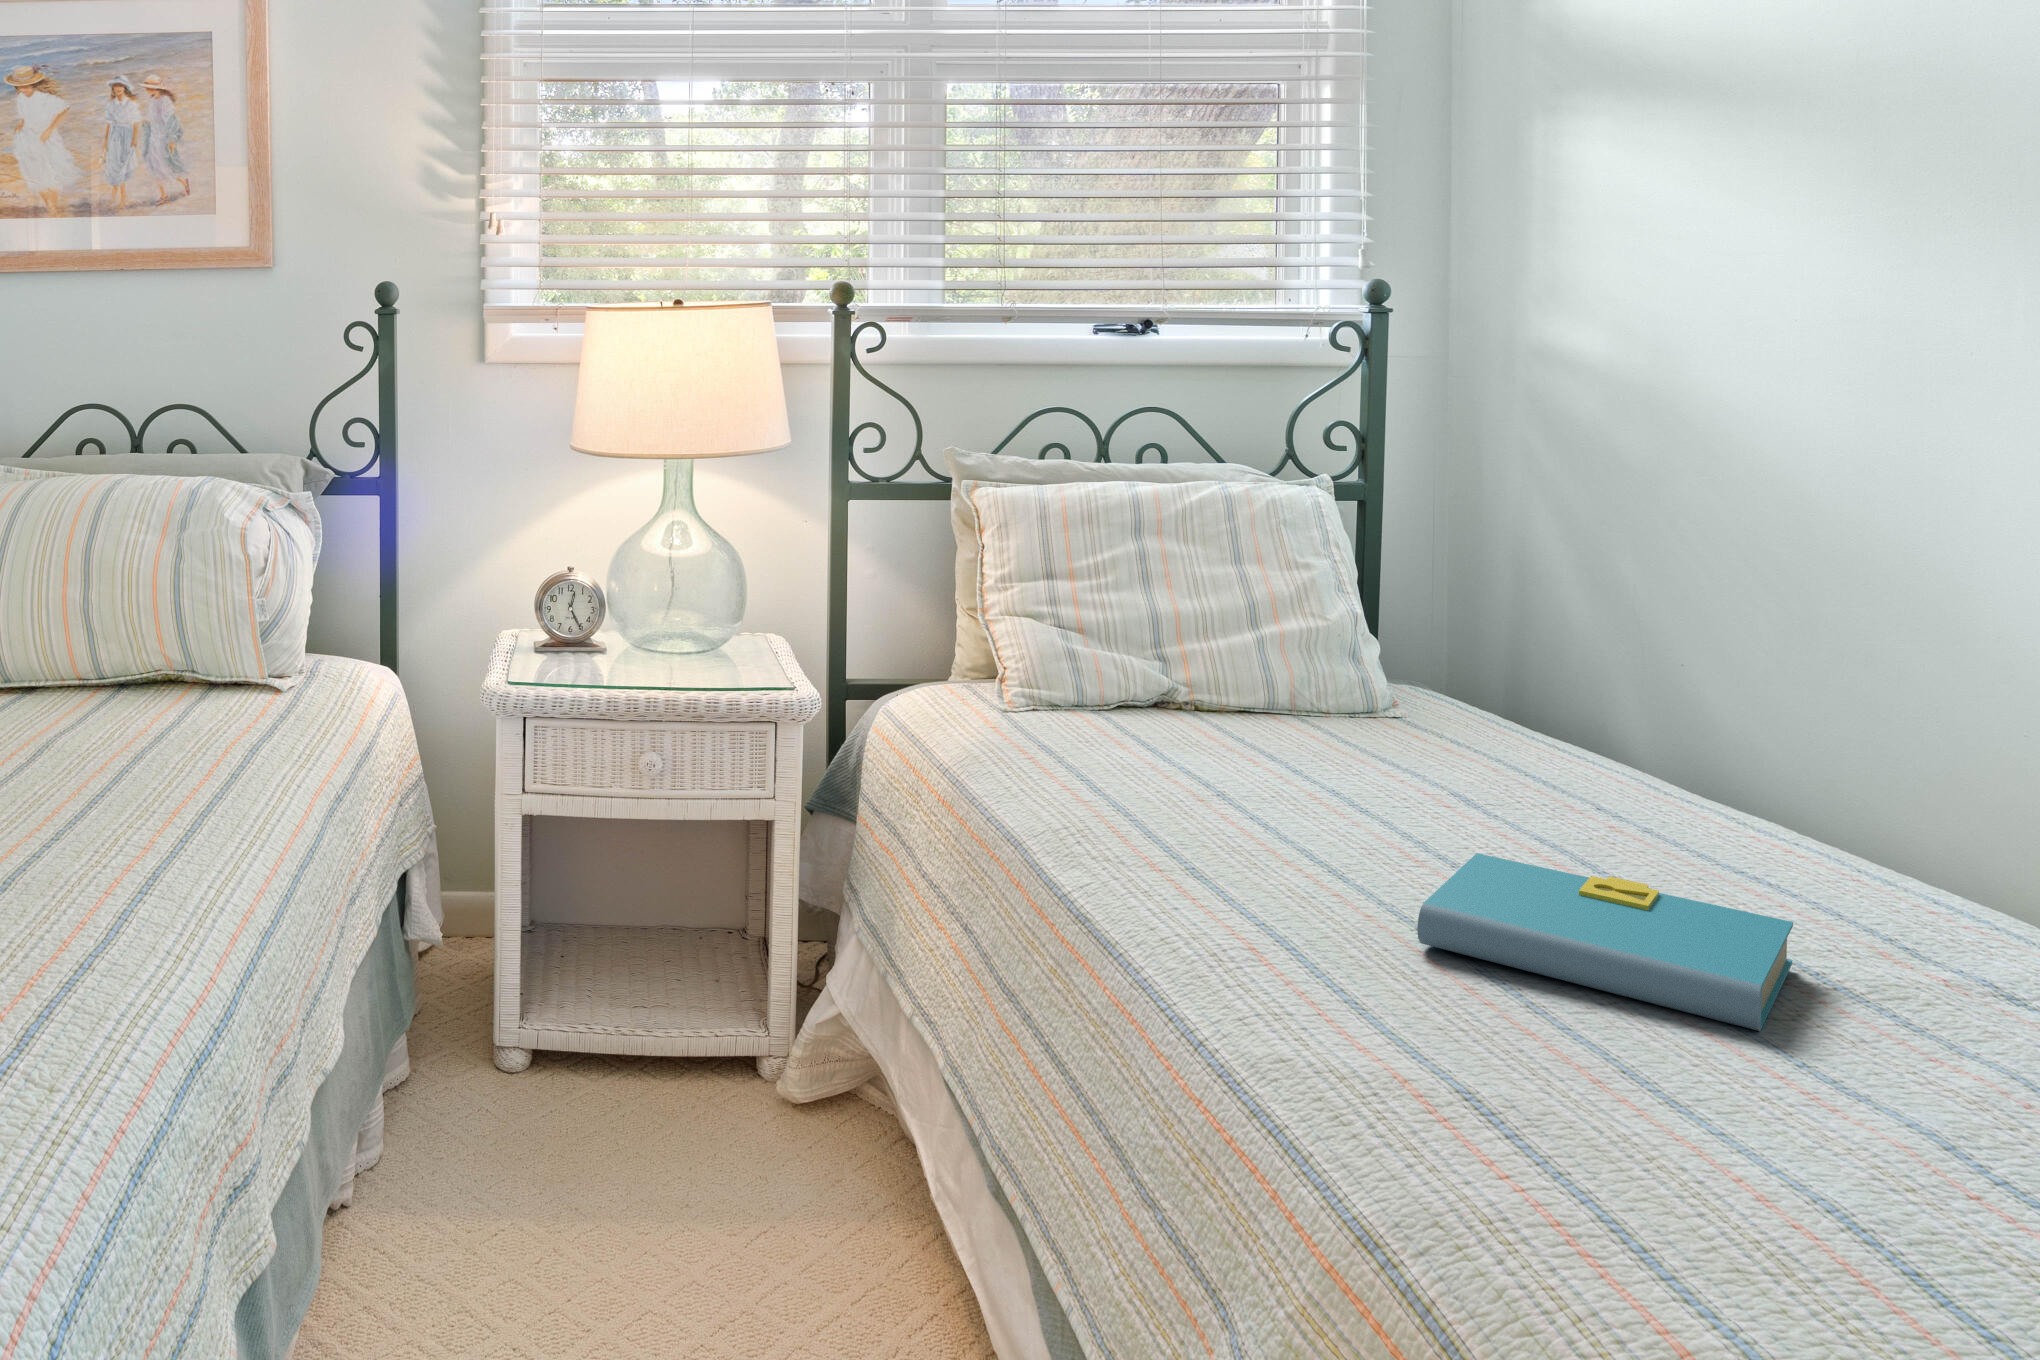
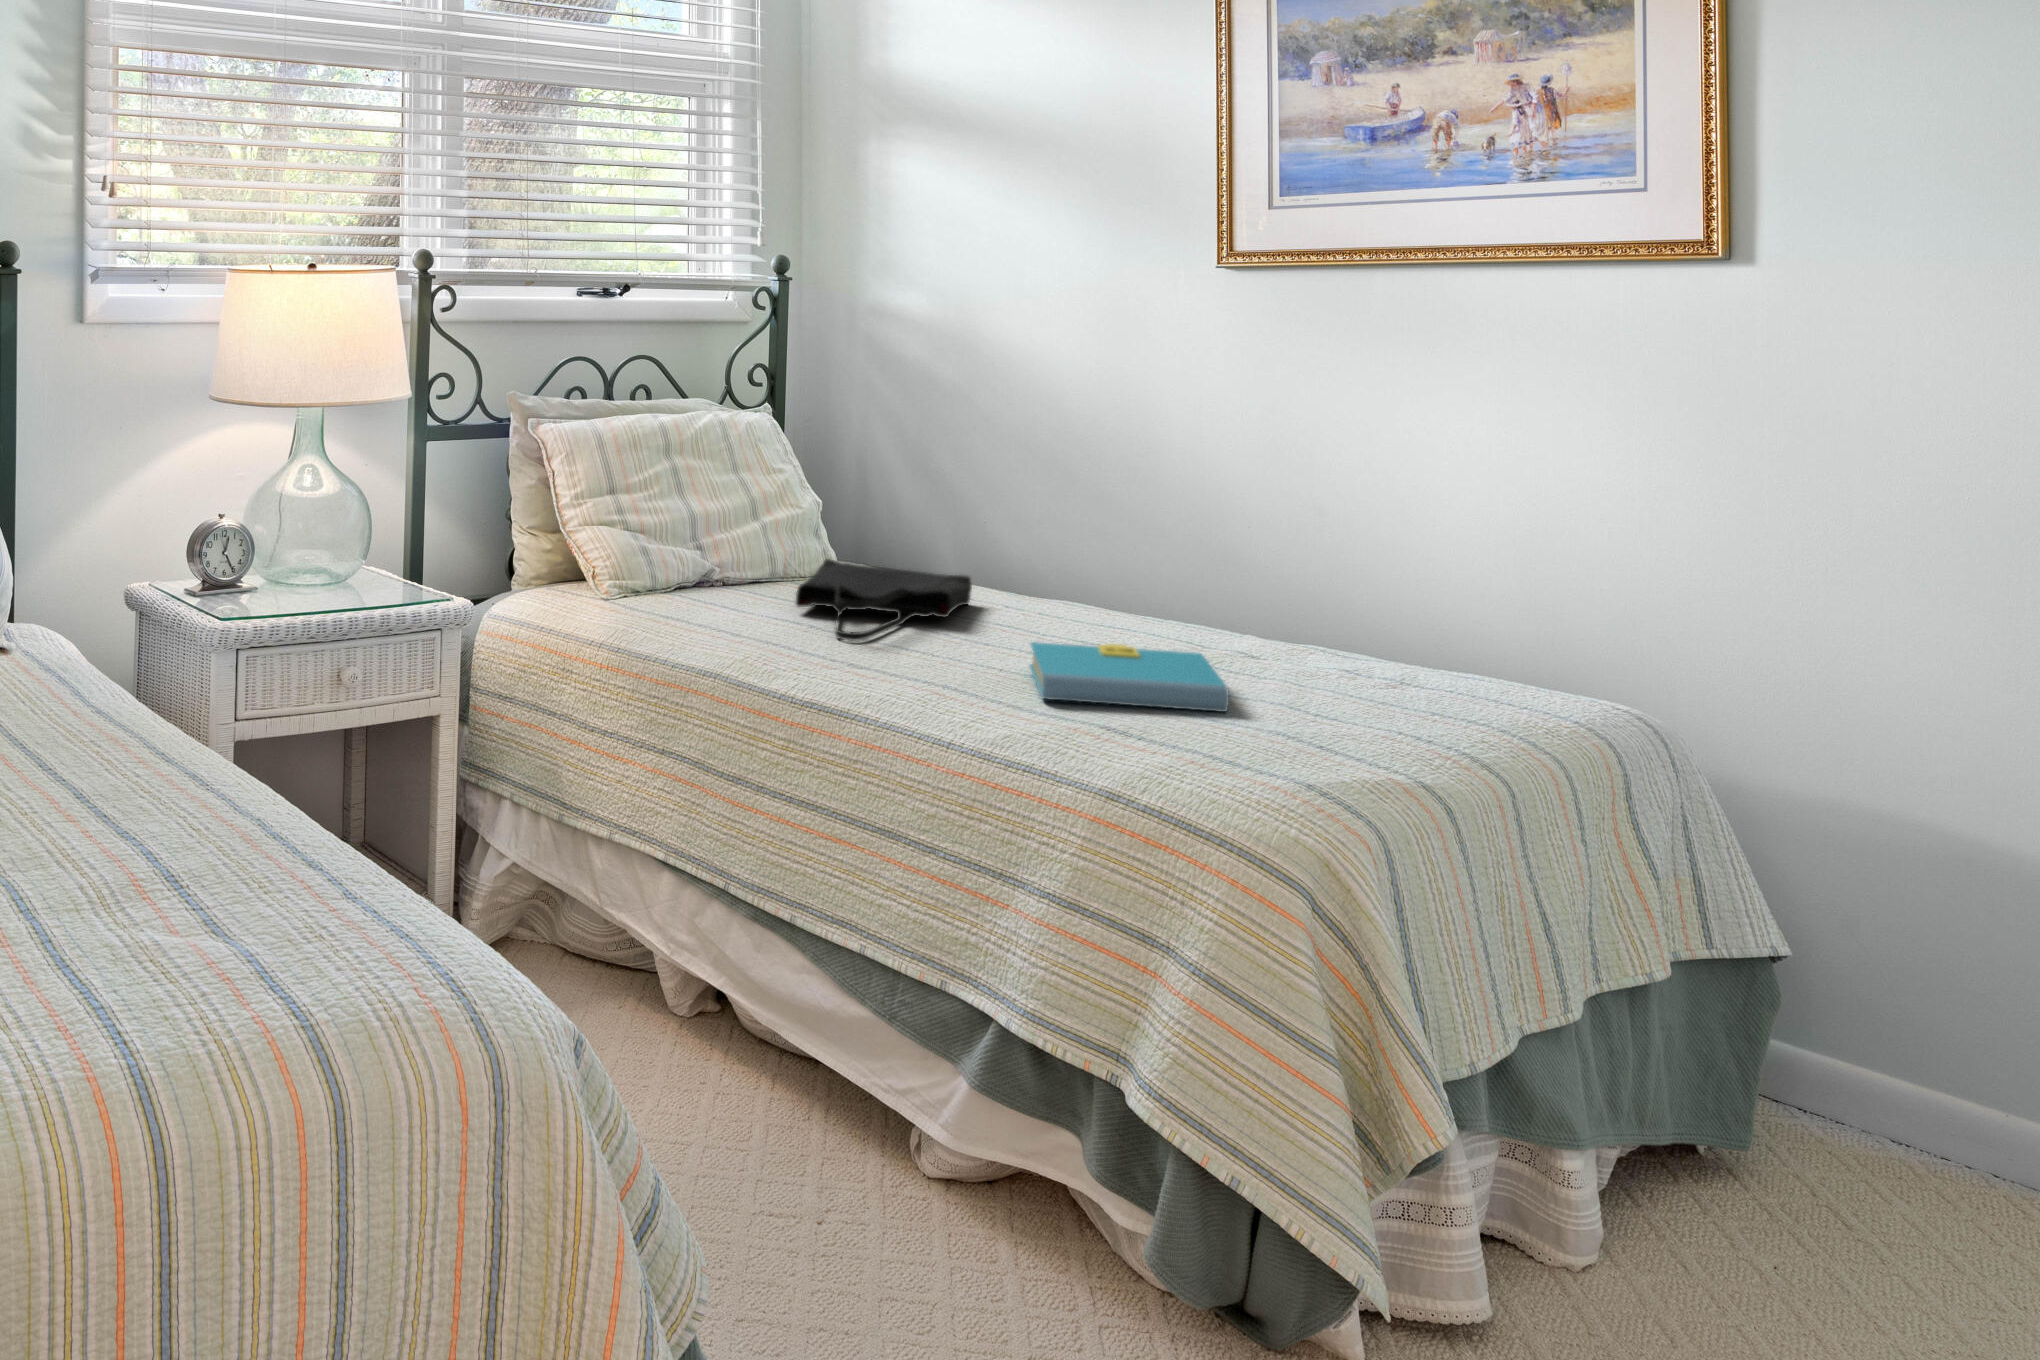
tote bag: none [1237,694,1544,811] -> present [796,559,972,641]

